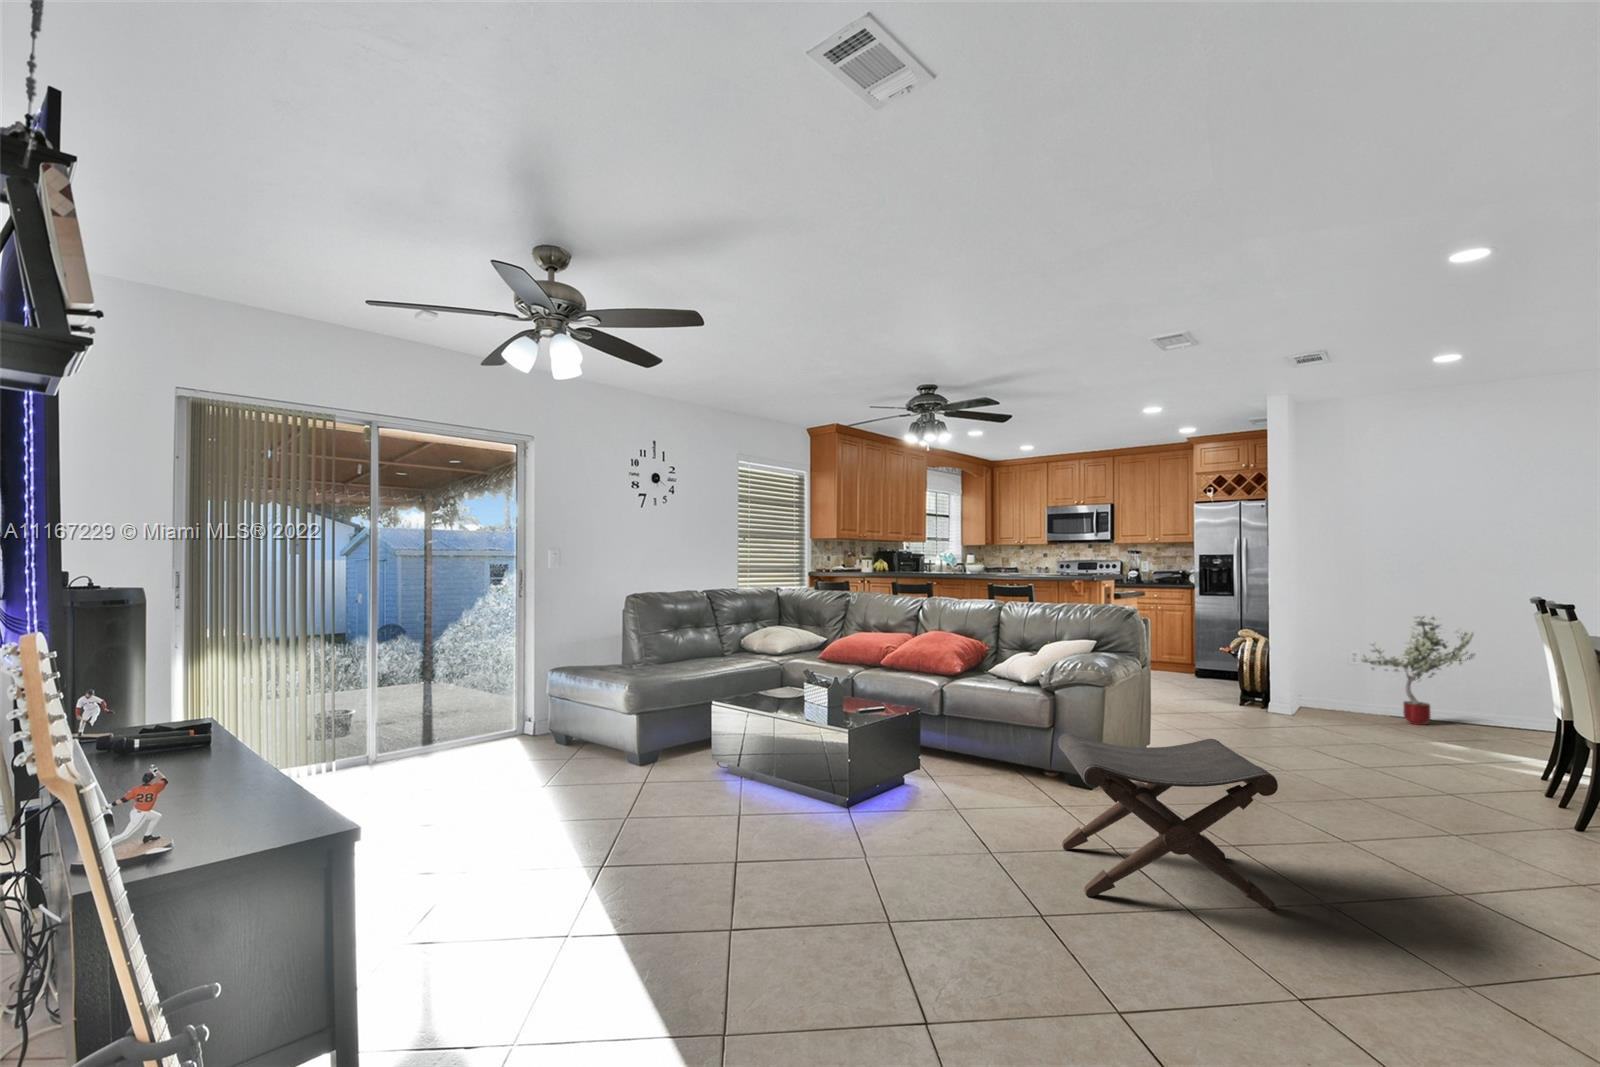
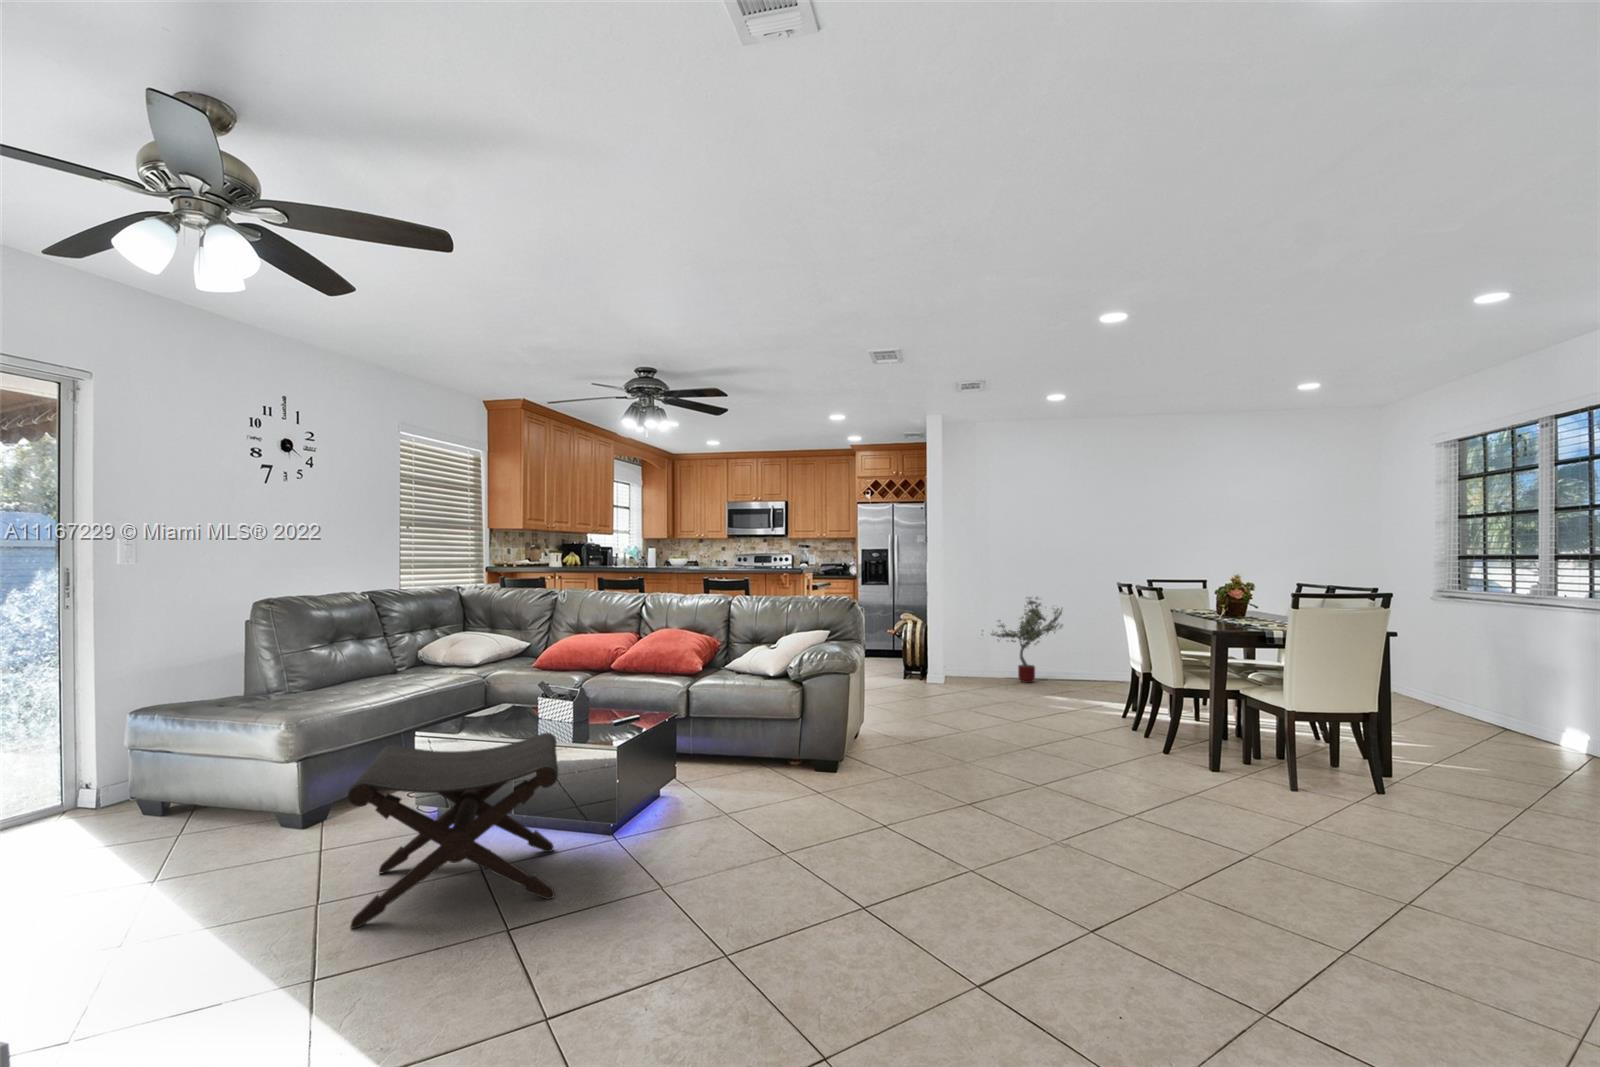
footstool: present [1058,733,1278,910] -> present [348,733,558,928]

